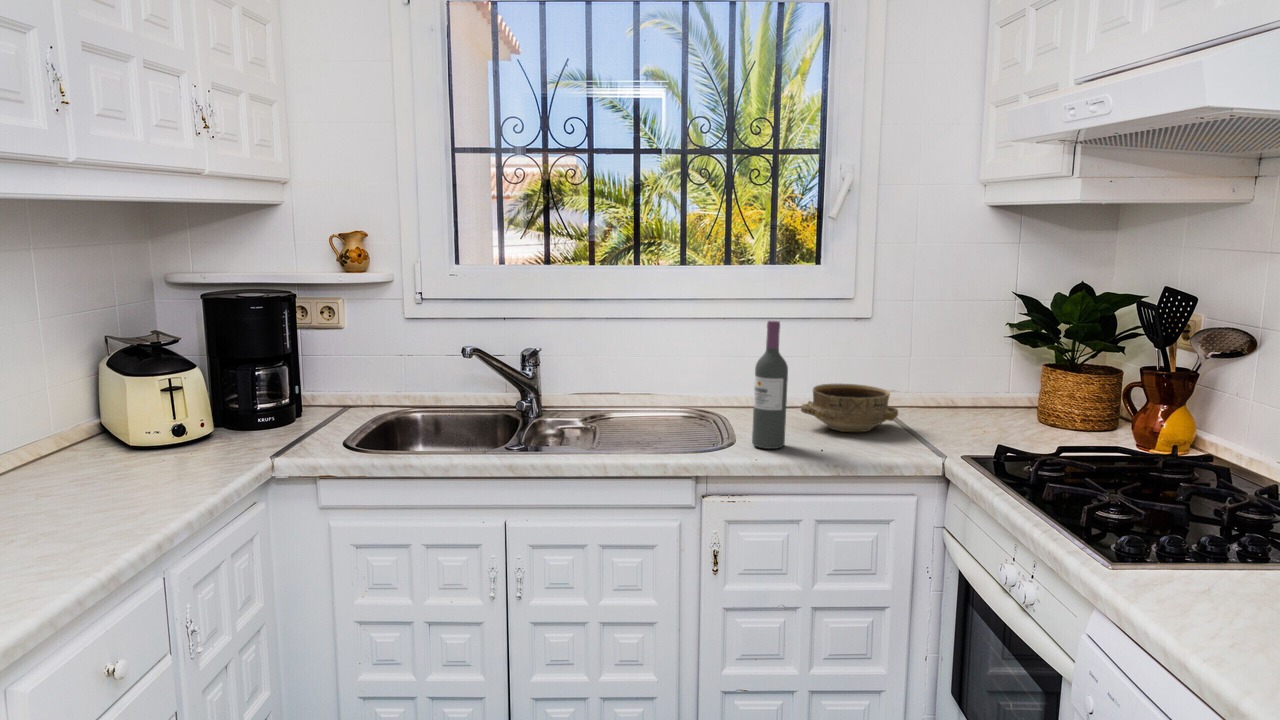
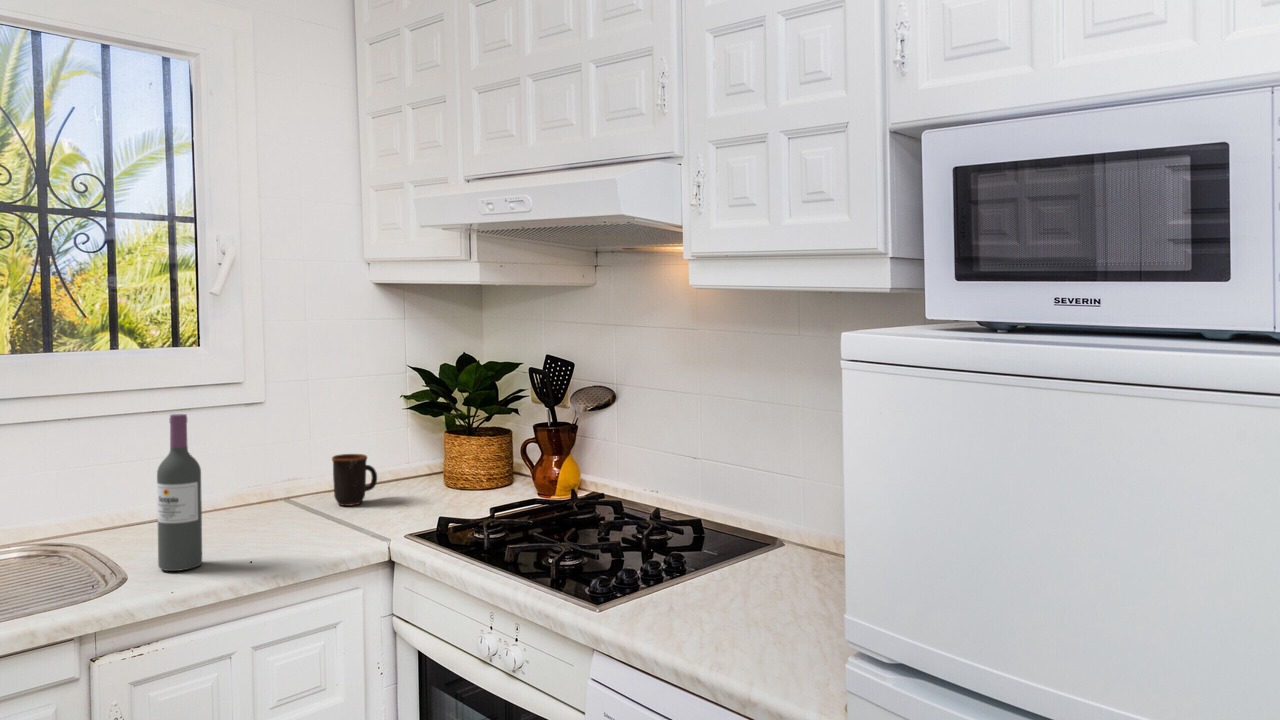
mug: none [919,373,964,422] -> present [332,454,377,506]
ceramic bowl: present [801,383,898,432] -> none [205,477,319,533]

